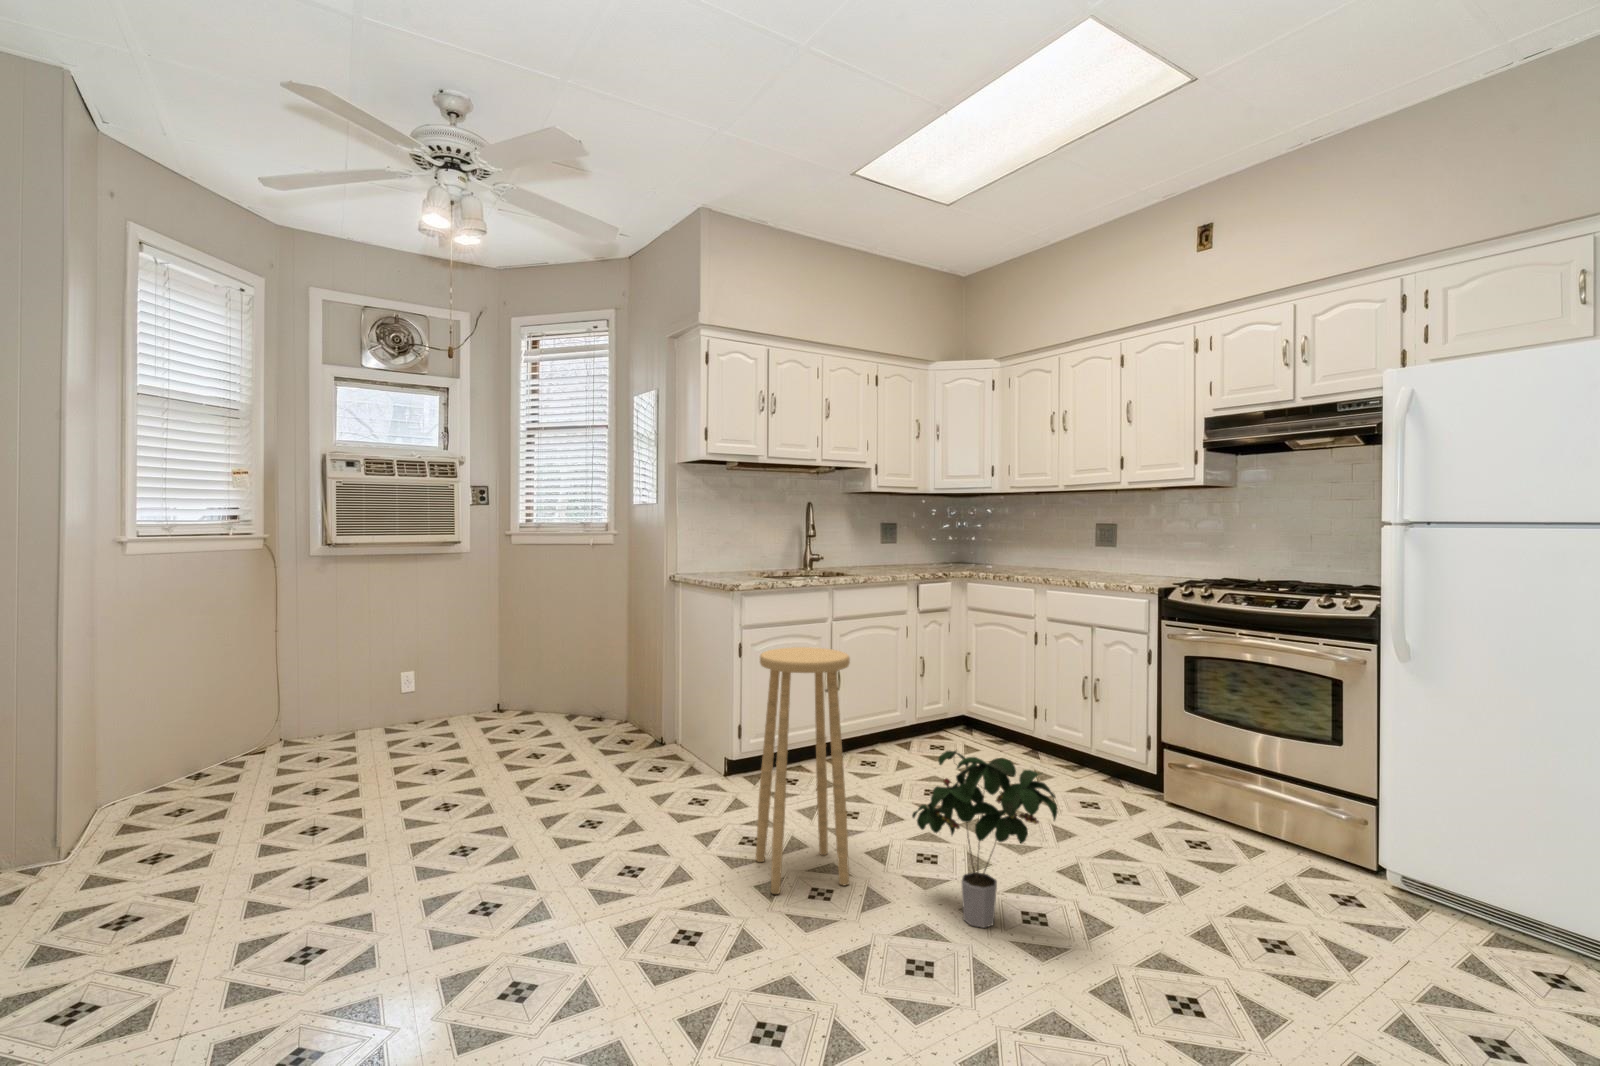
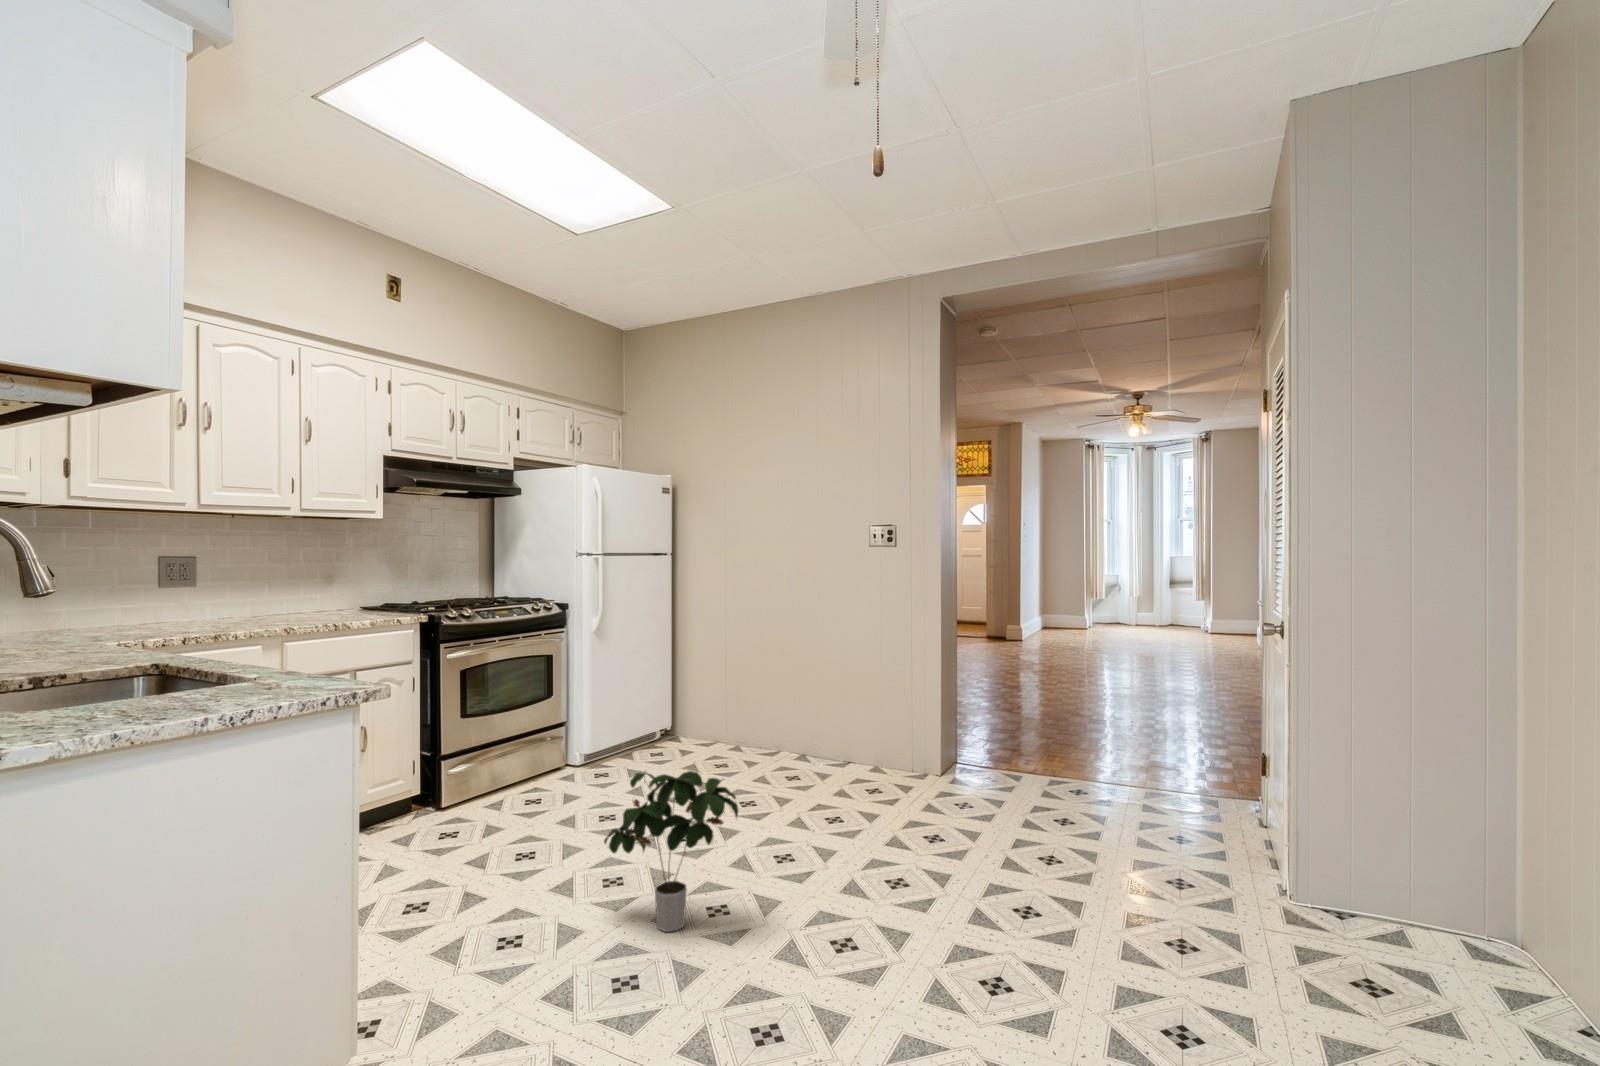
stool: present [756,647,850,894] -> none [428,689,539,956]

